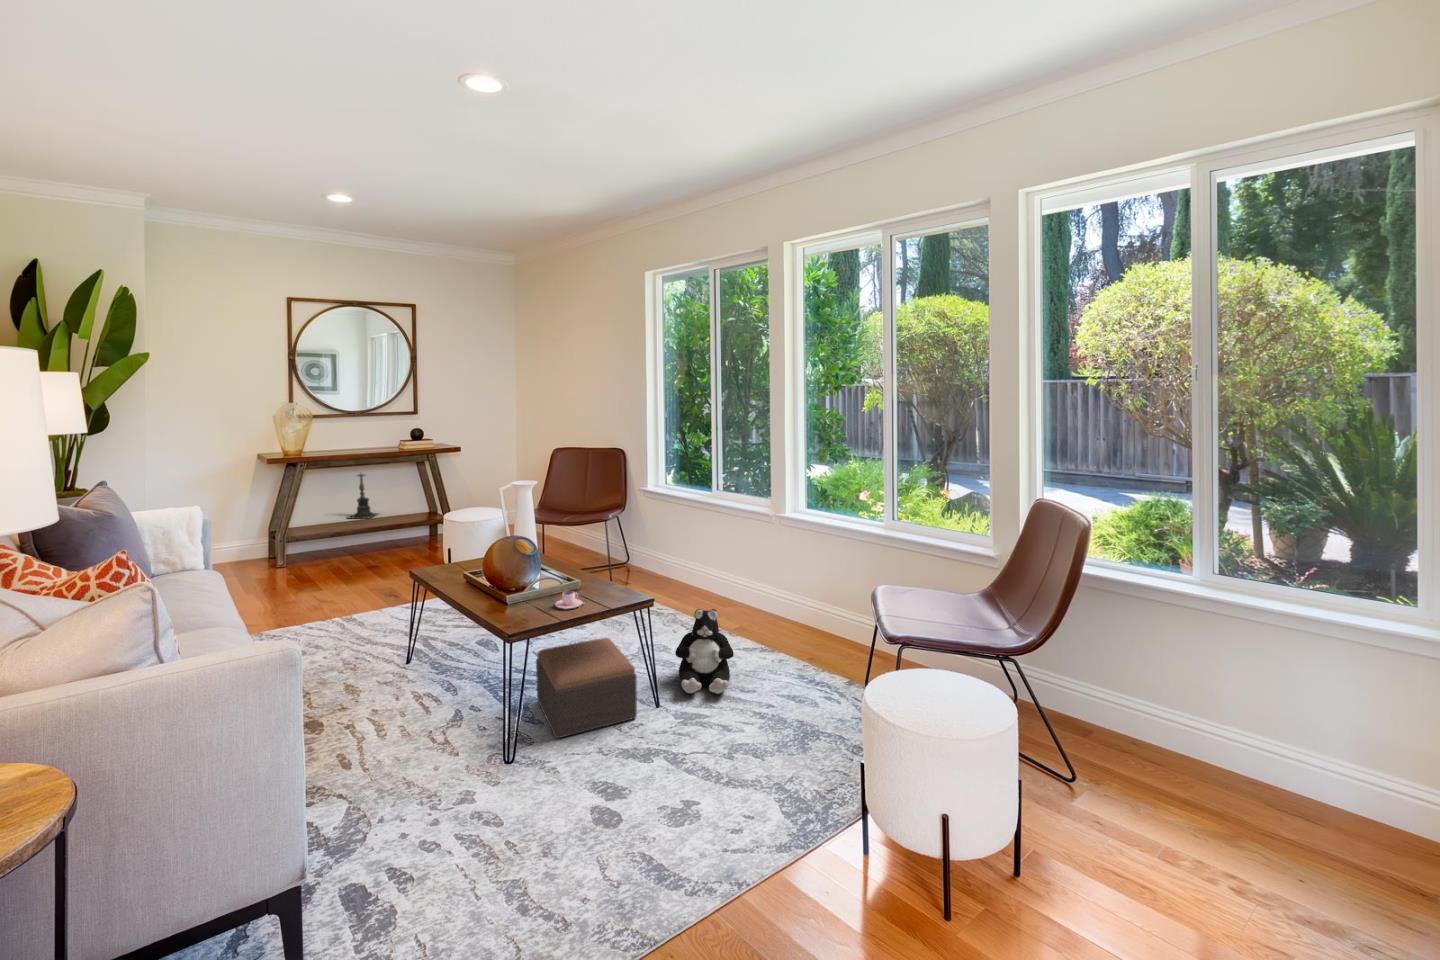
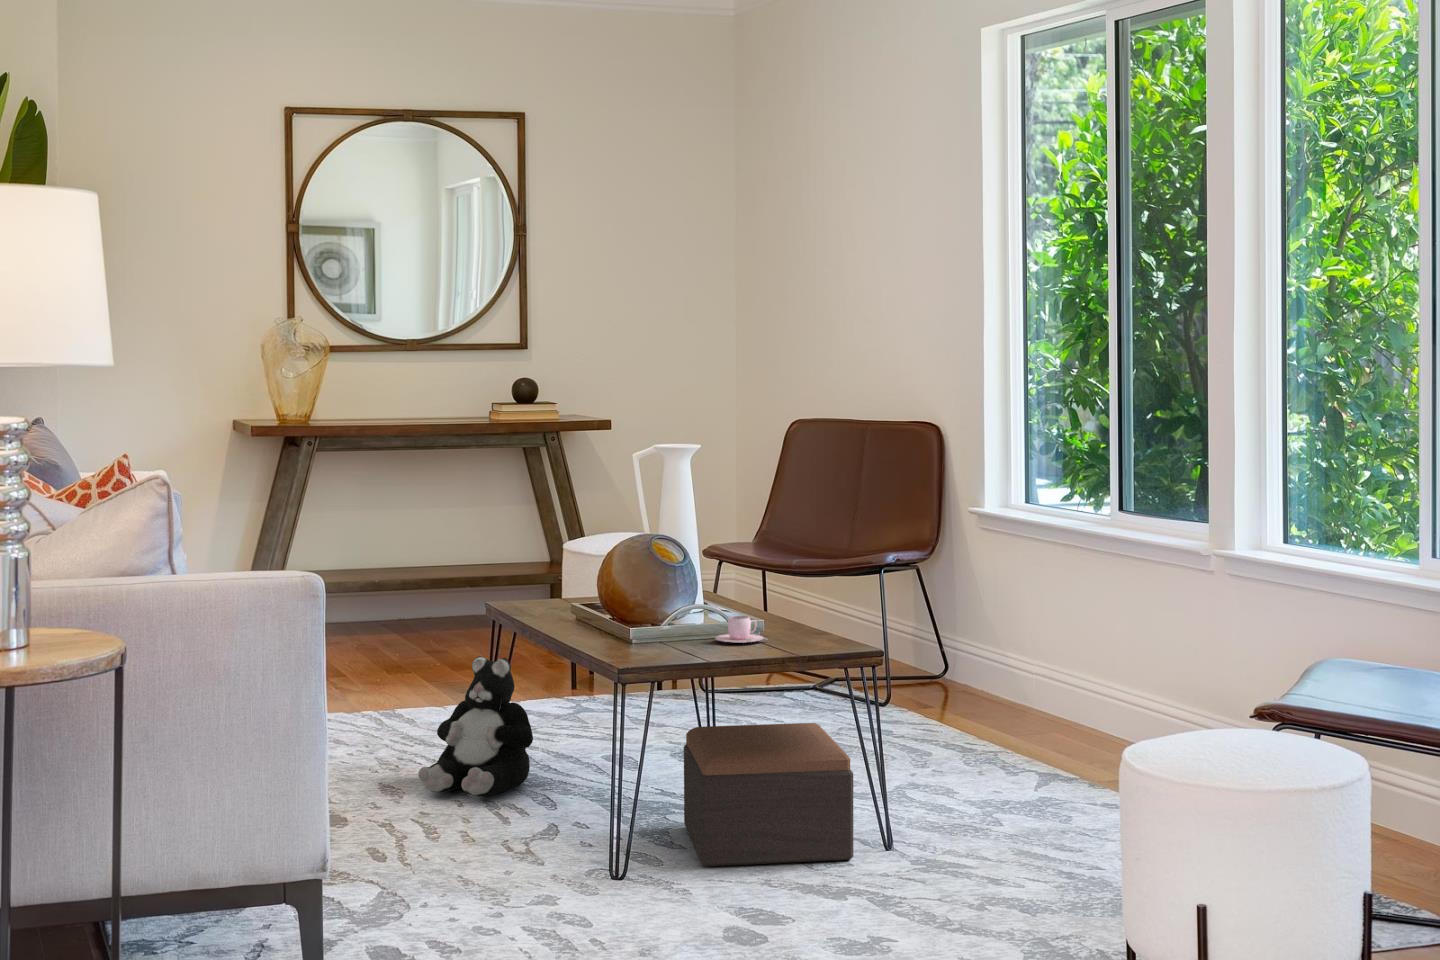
candle holder: present [348,474,378,518] -> none [399,478,459,574]
plush toy: present [675,609,734,694] -> present [418,656,533,797]

